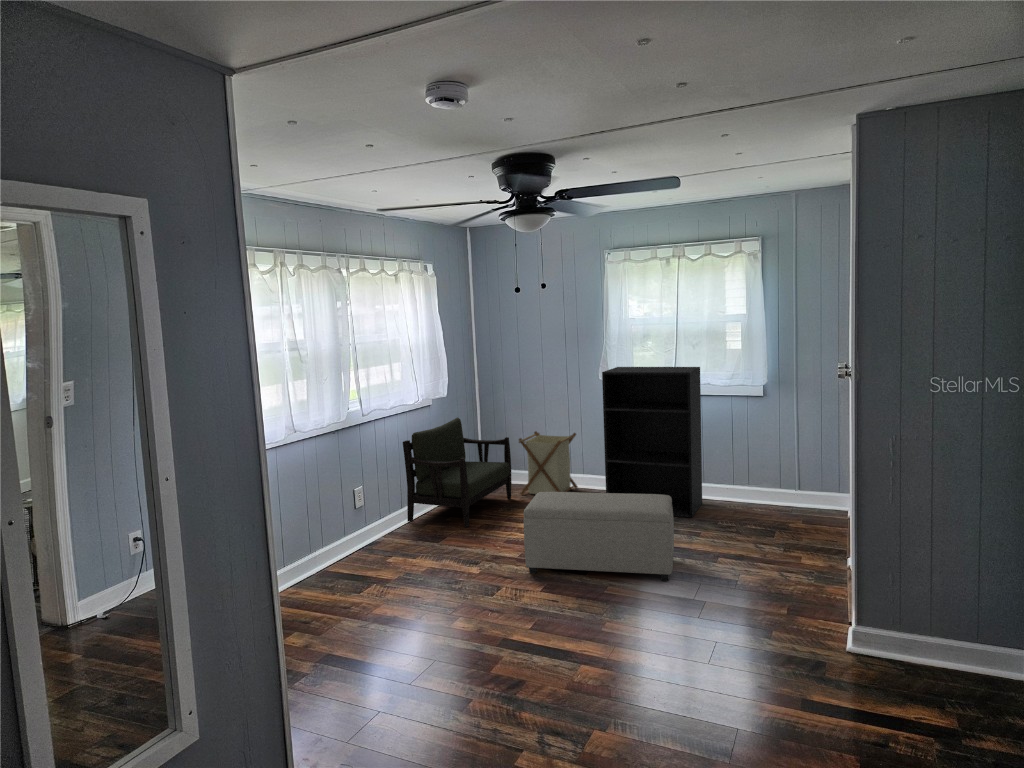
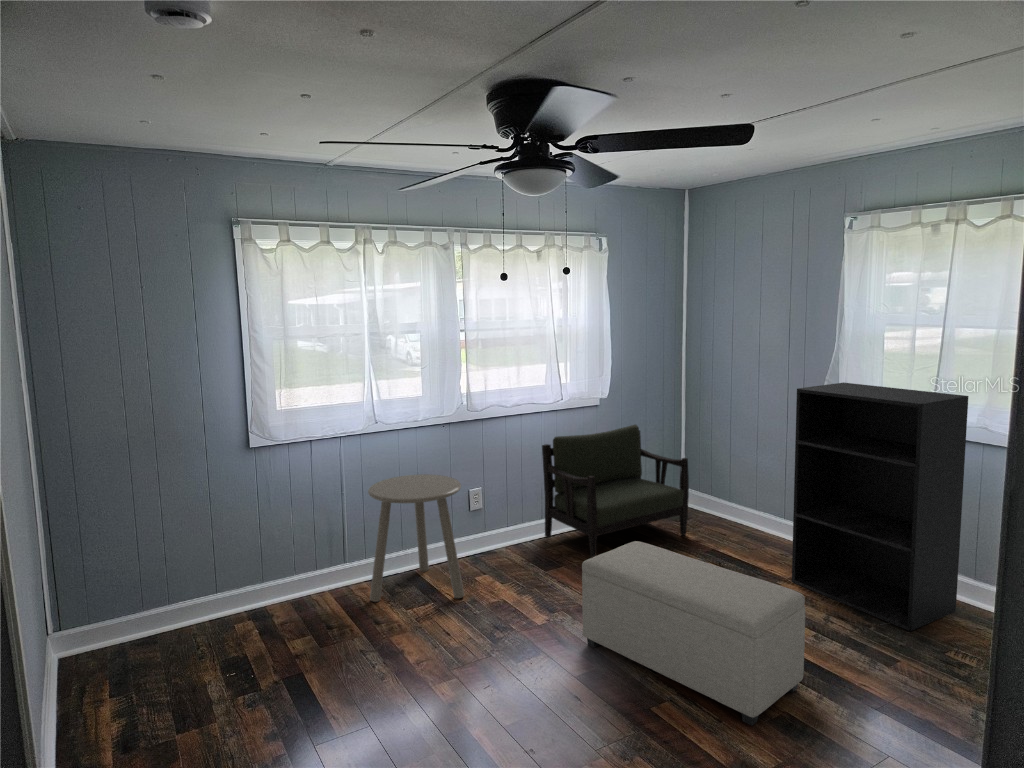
laundry basket: present [519,431,578,495] -> none [703,455,789,551]
side table: none [304,474,402,595] -> present [368,474,464,602]

